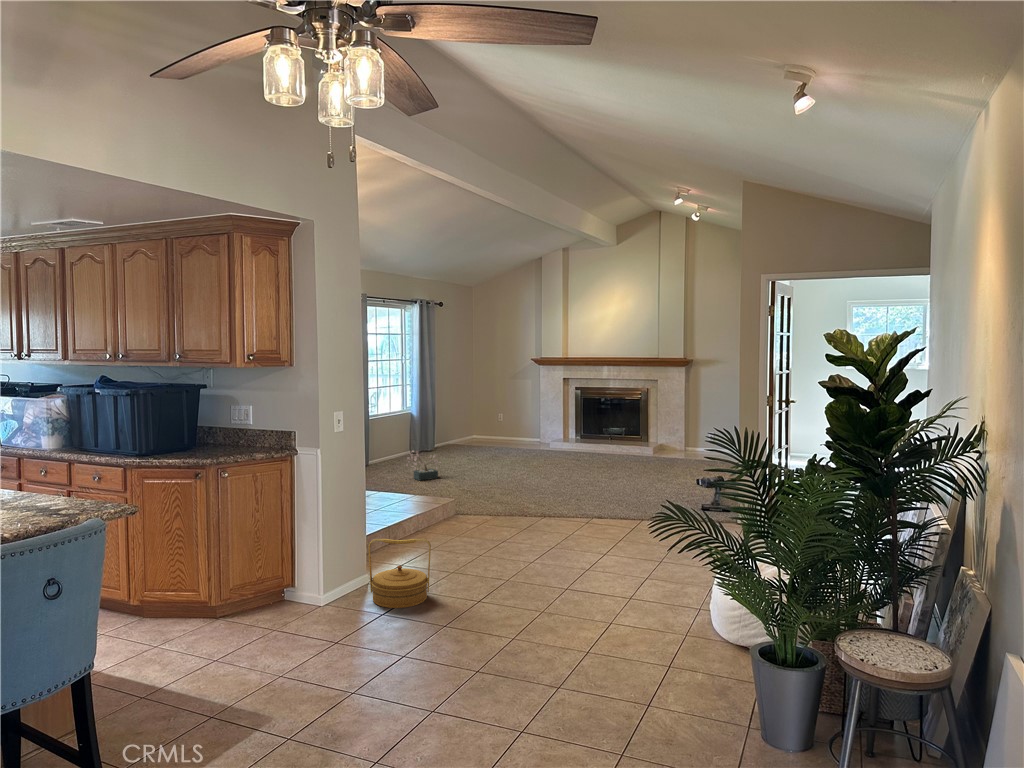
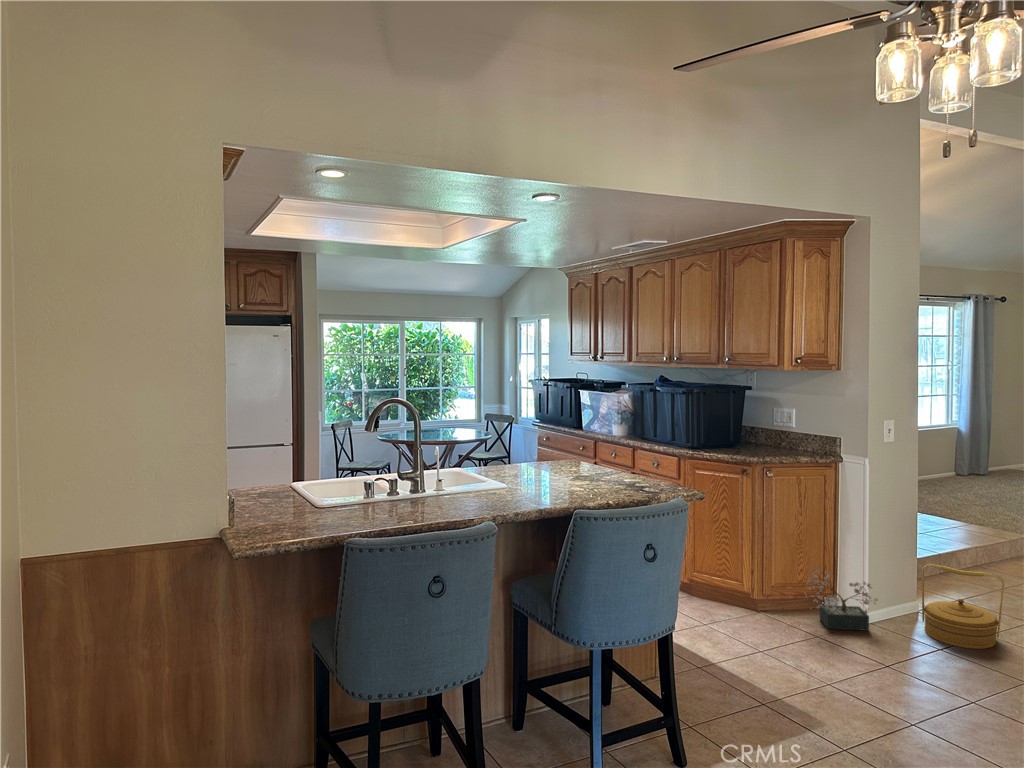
decorative plant: present [407,450,441,481] -> present [805,567,878,631]

